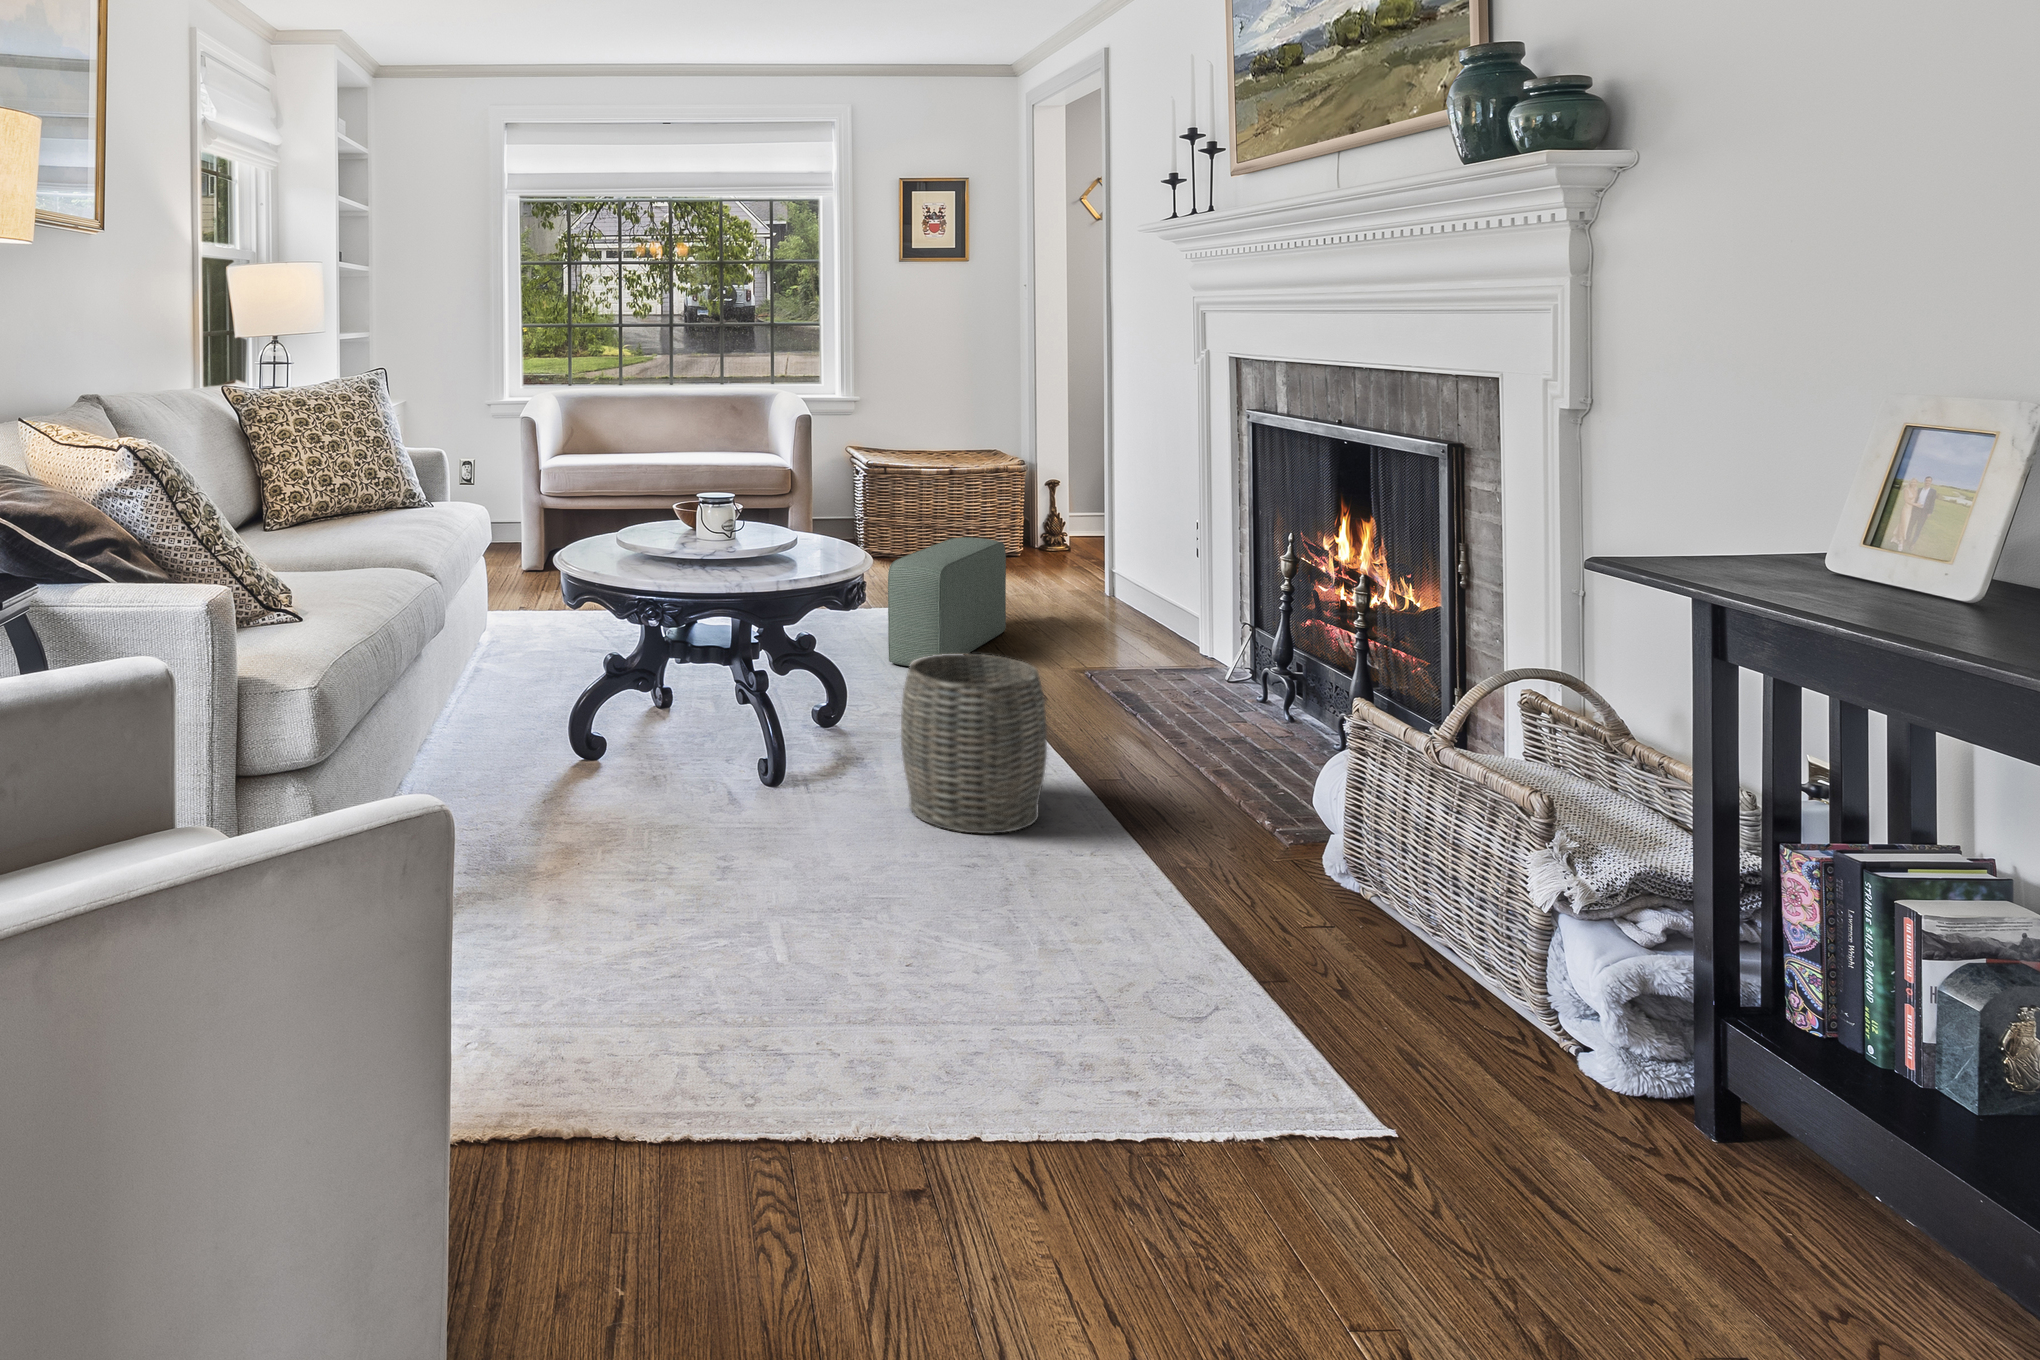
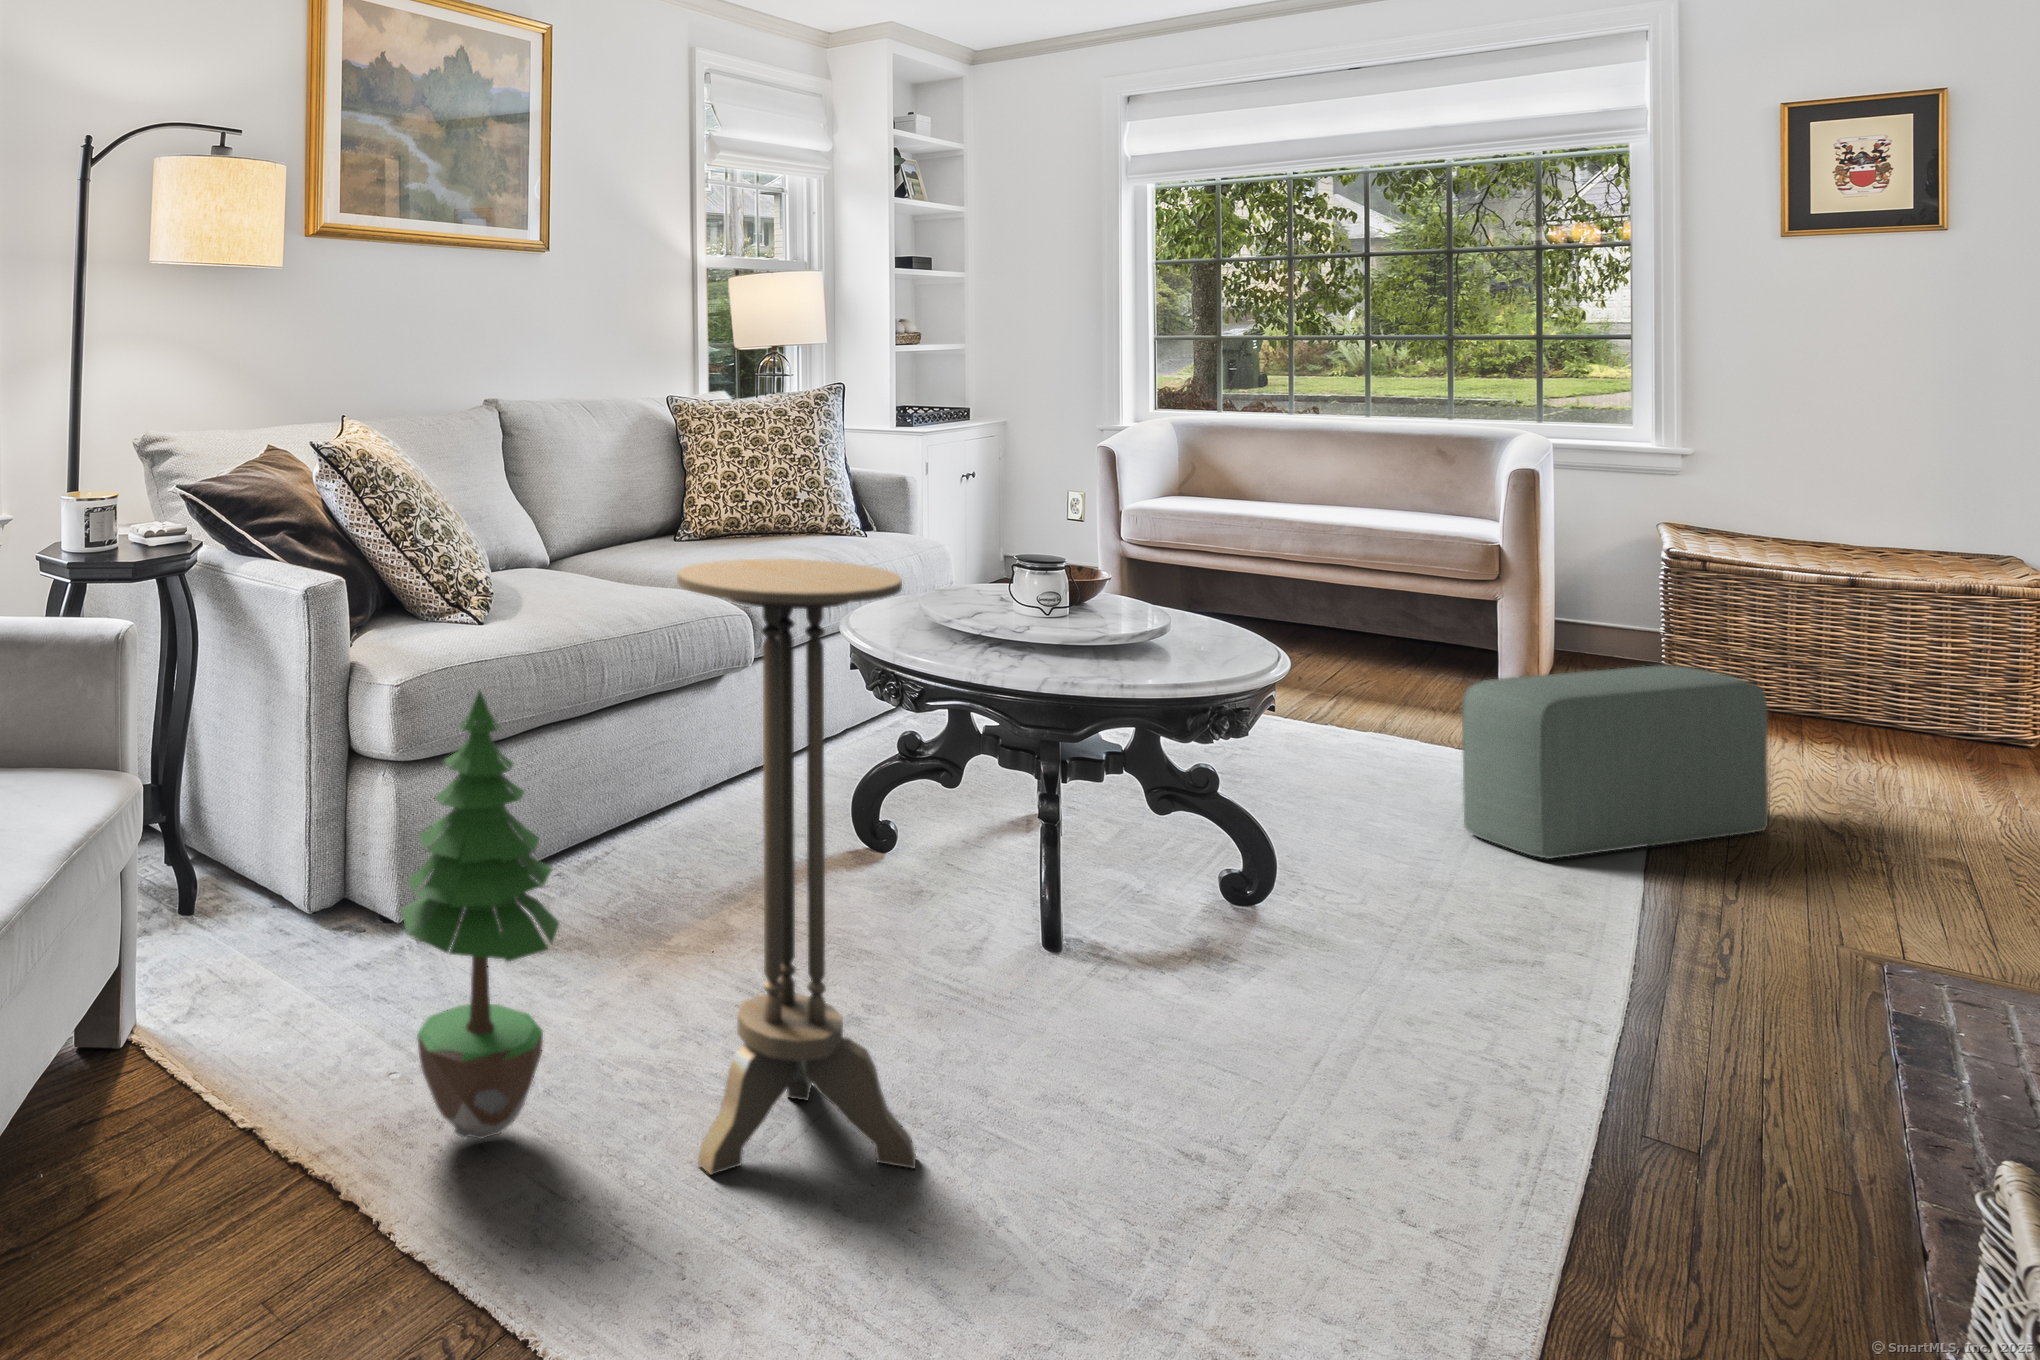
side table: none [709,516,881,1005] -> present [677,559,916,1175]
woven basket: present [901,654,1047,833] -> none [1196,809,1444,1105]
potted tree: none [533,657,675,1052] -> present [402,691,559,1139]

